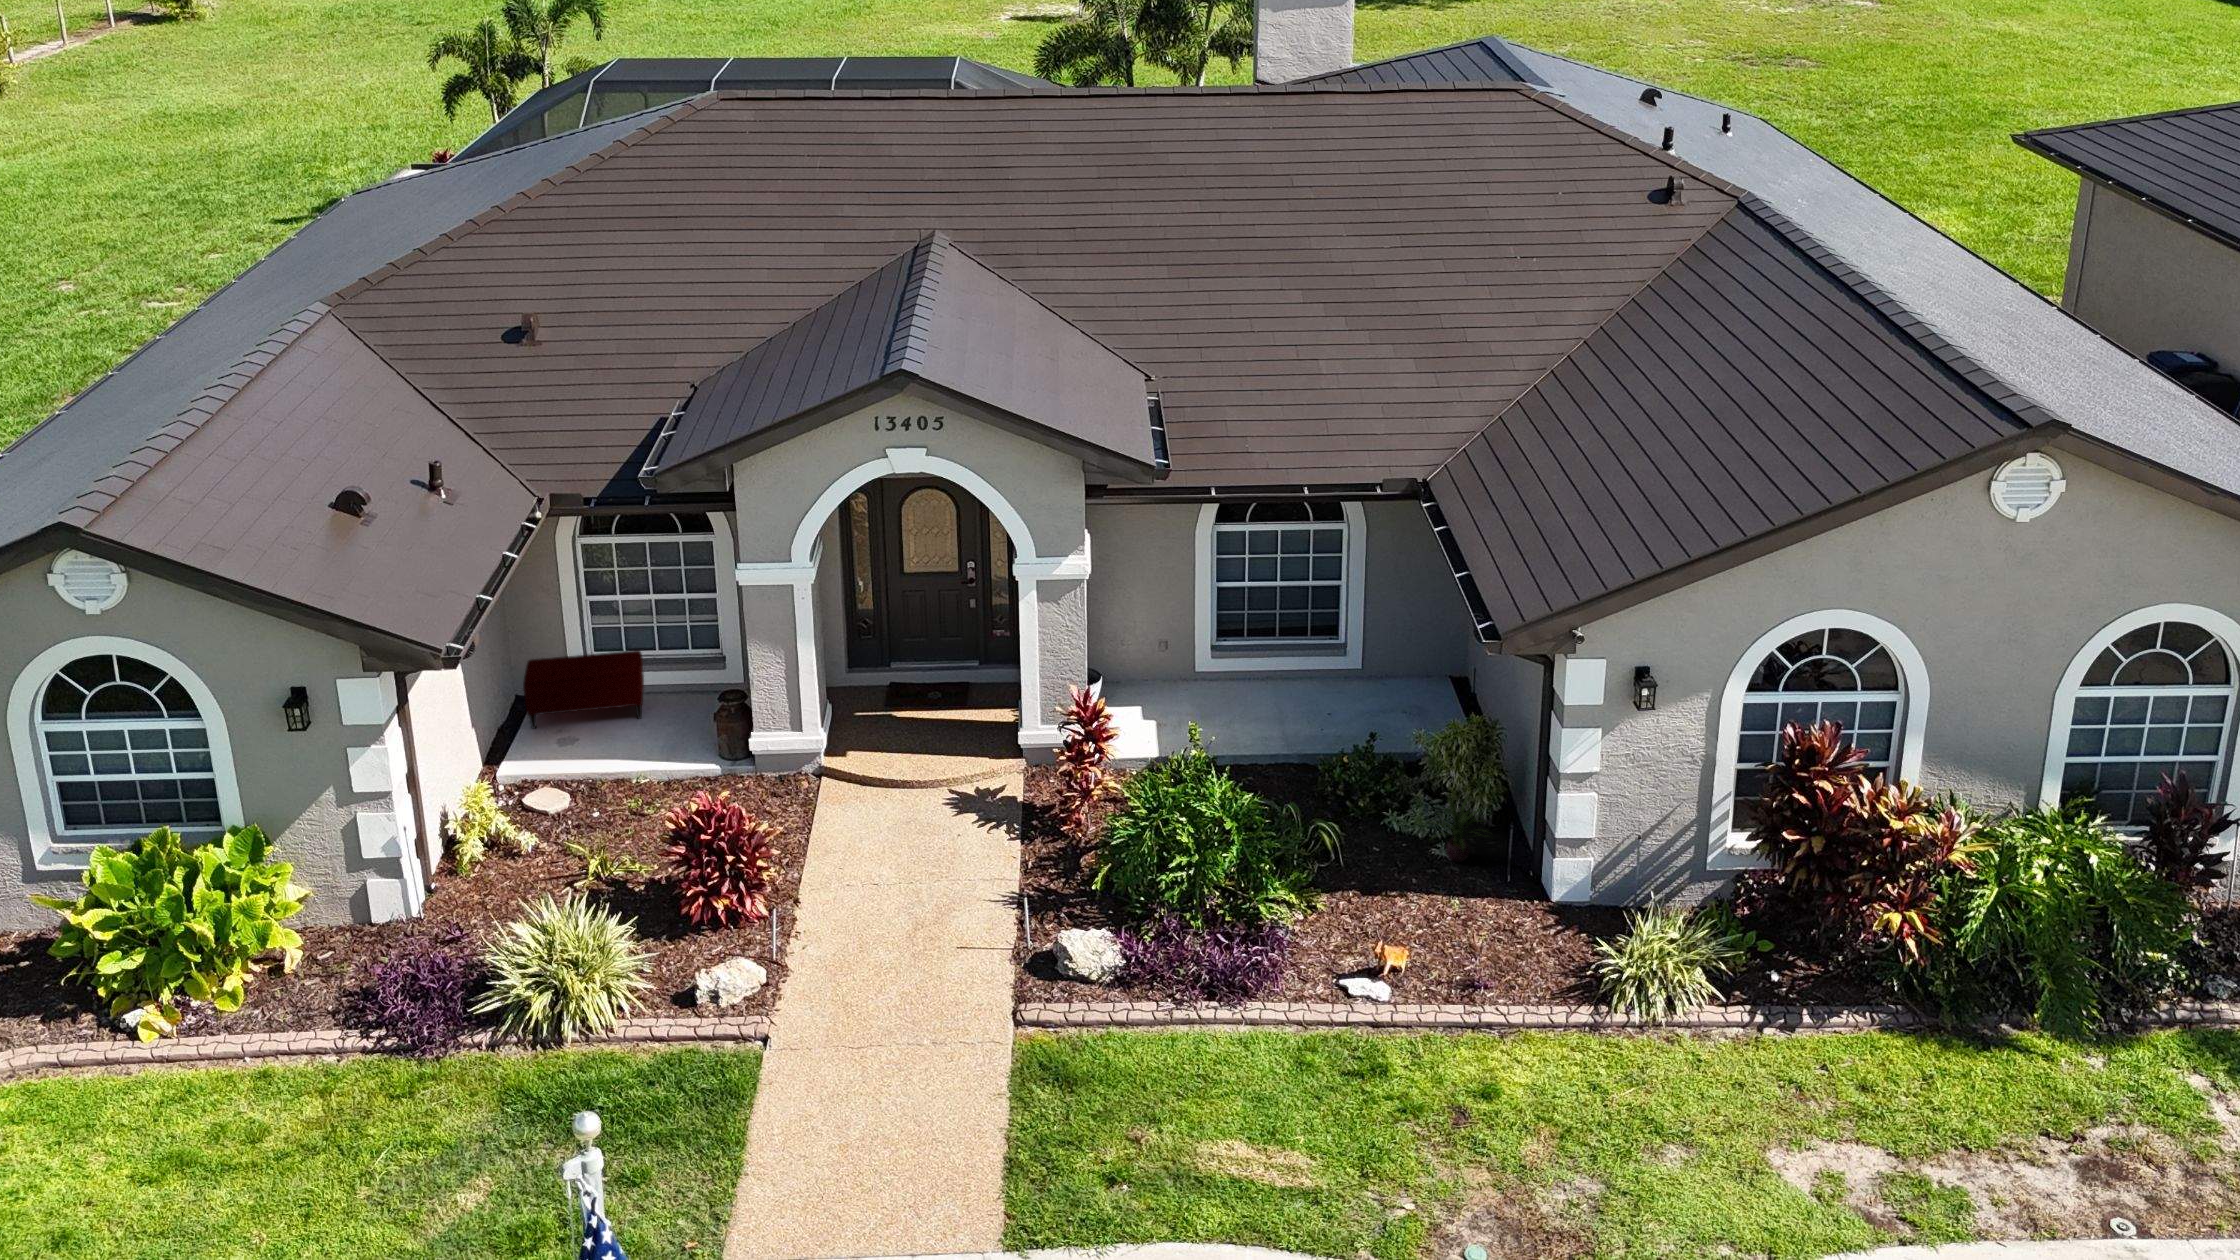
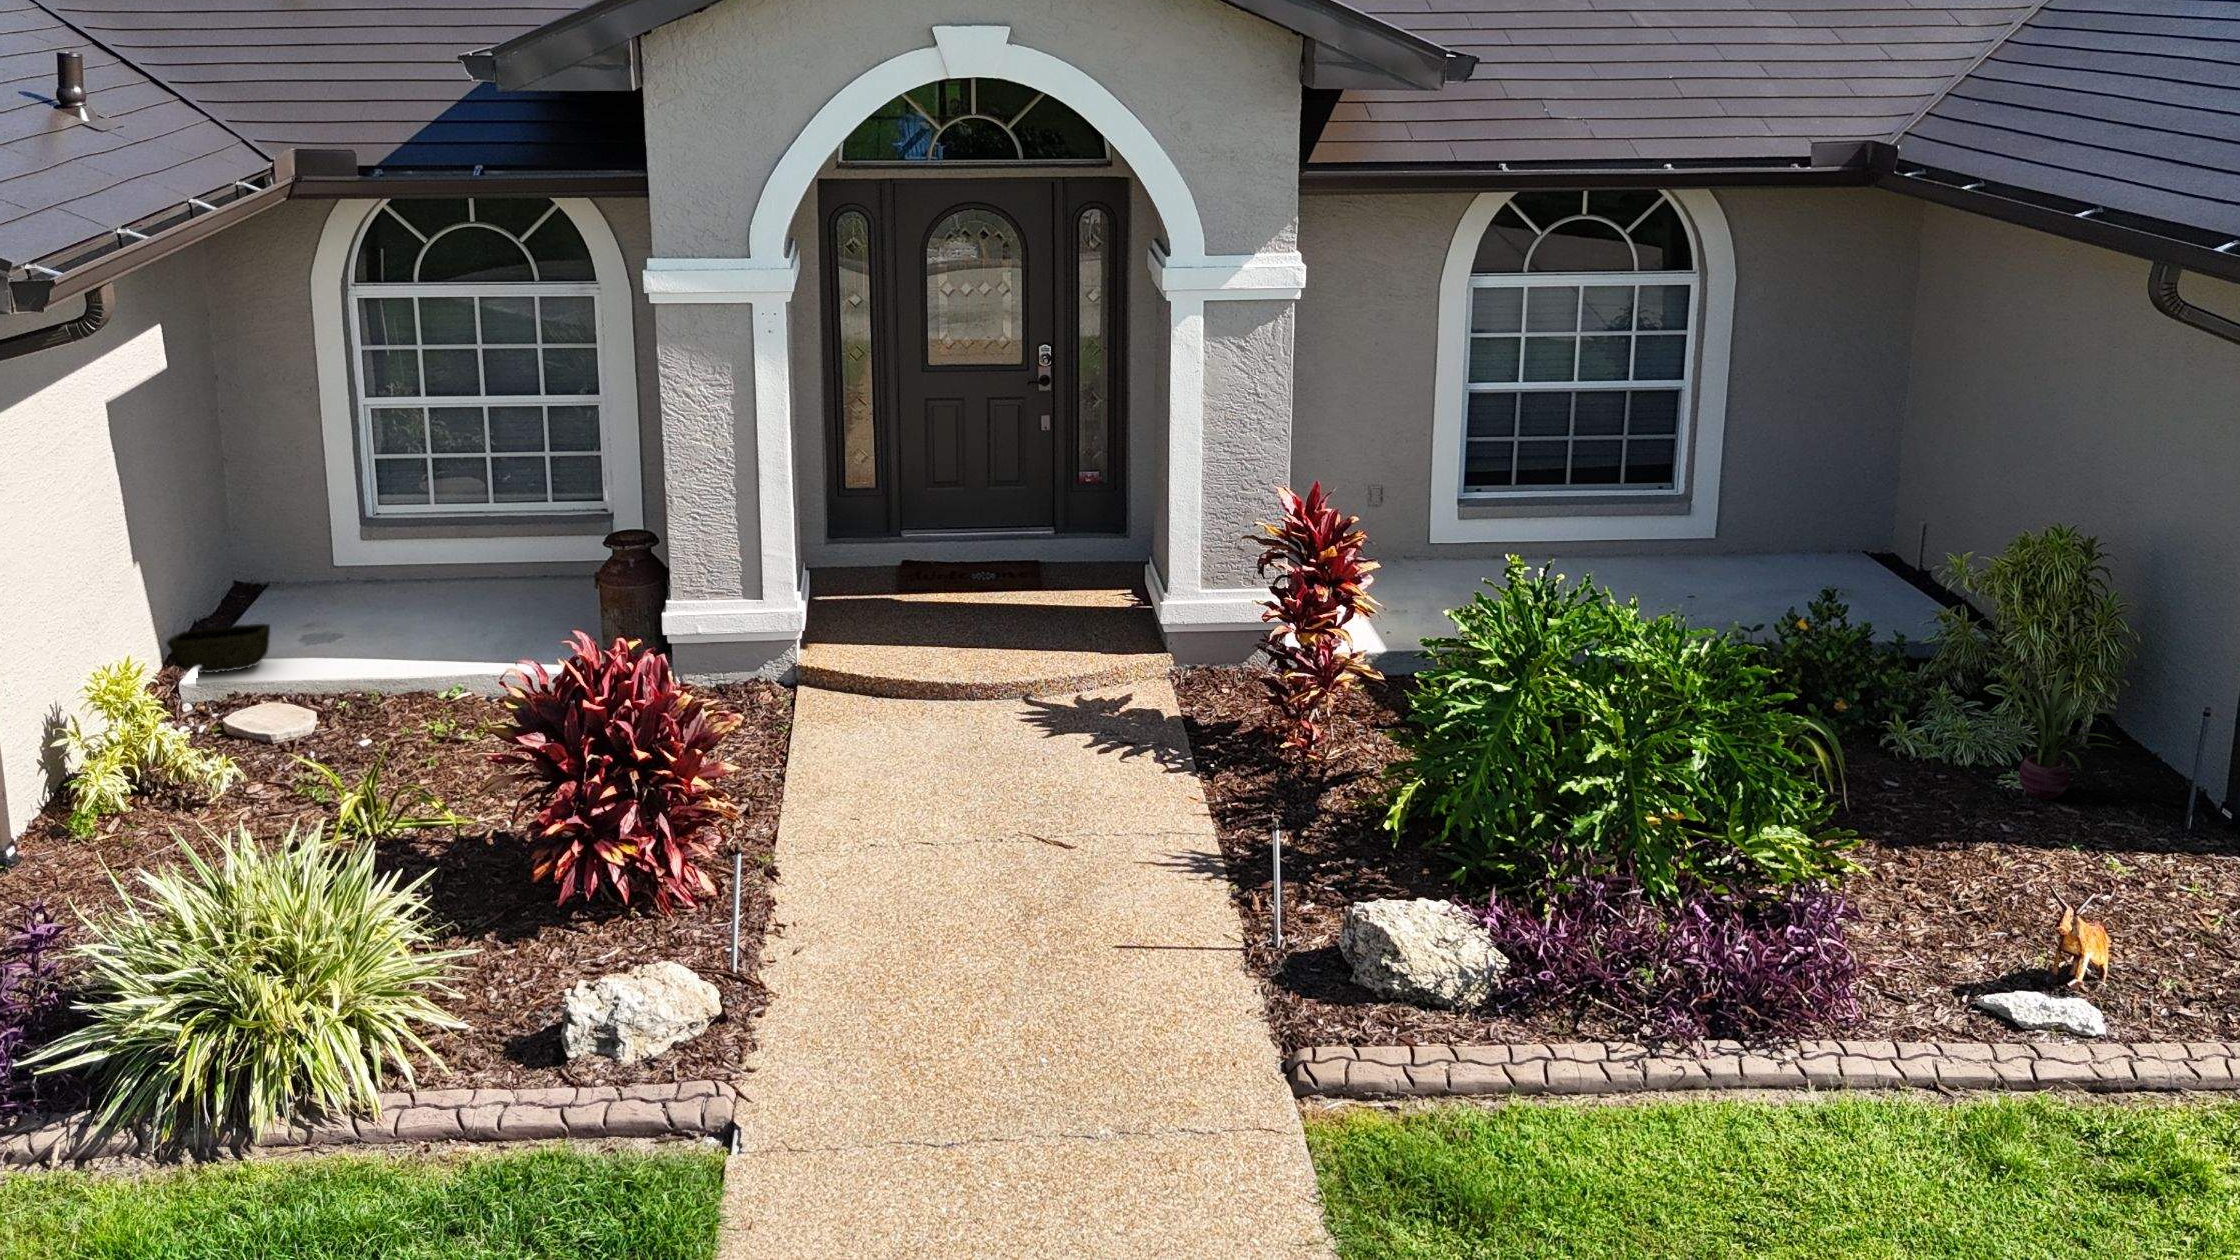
bench: present [523,650,644,729] -> none [245,500,467,627]
woven basket: none [487,736,540,766] -> present [167,624,270,673]

